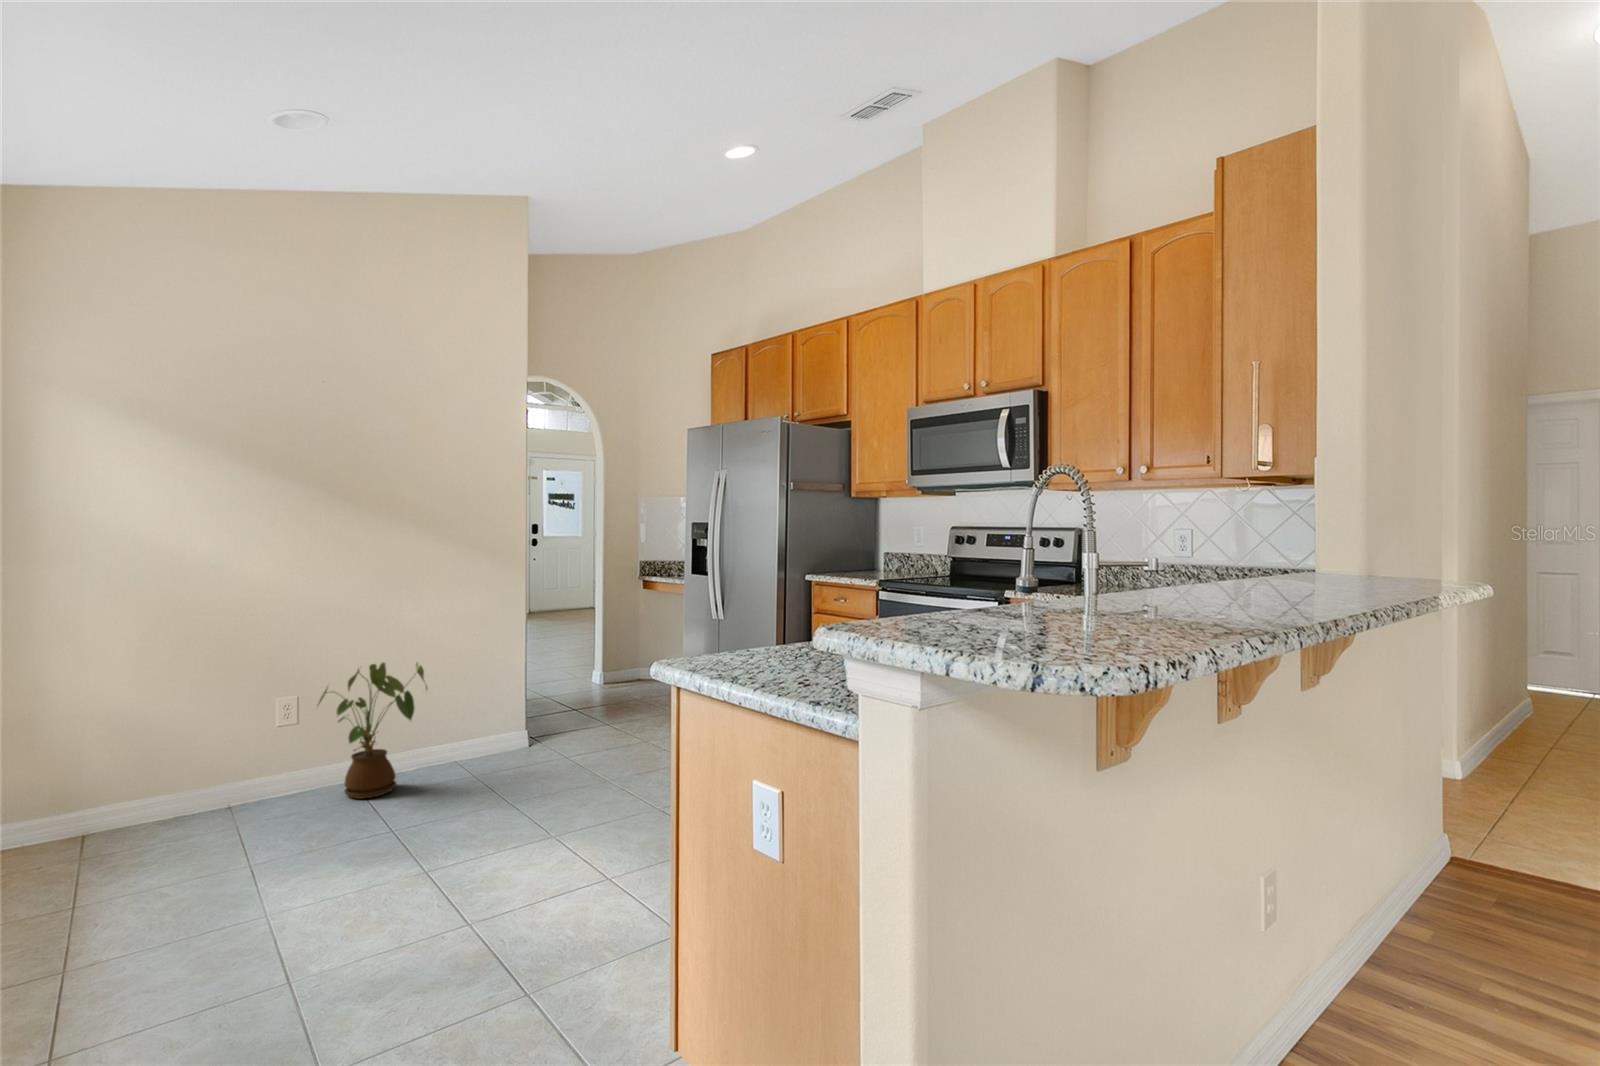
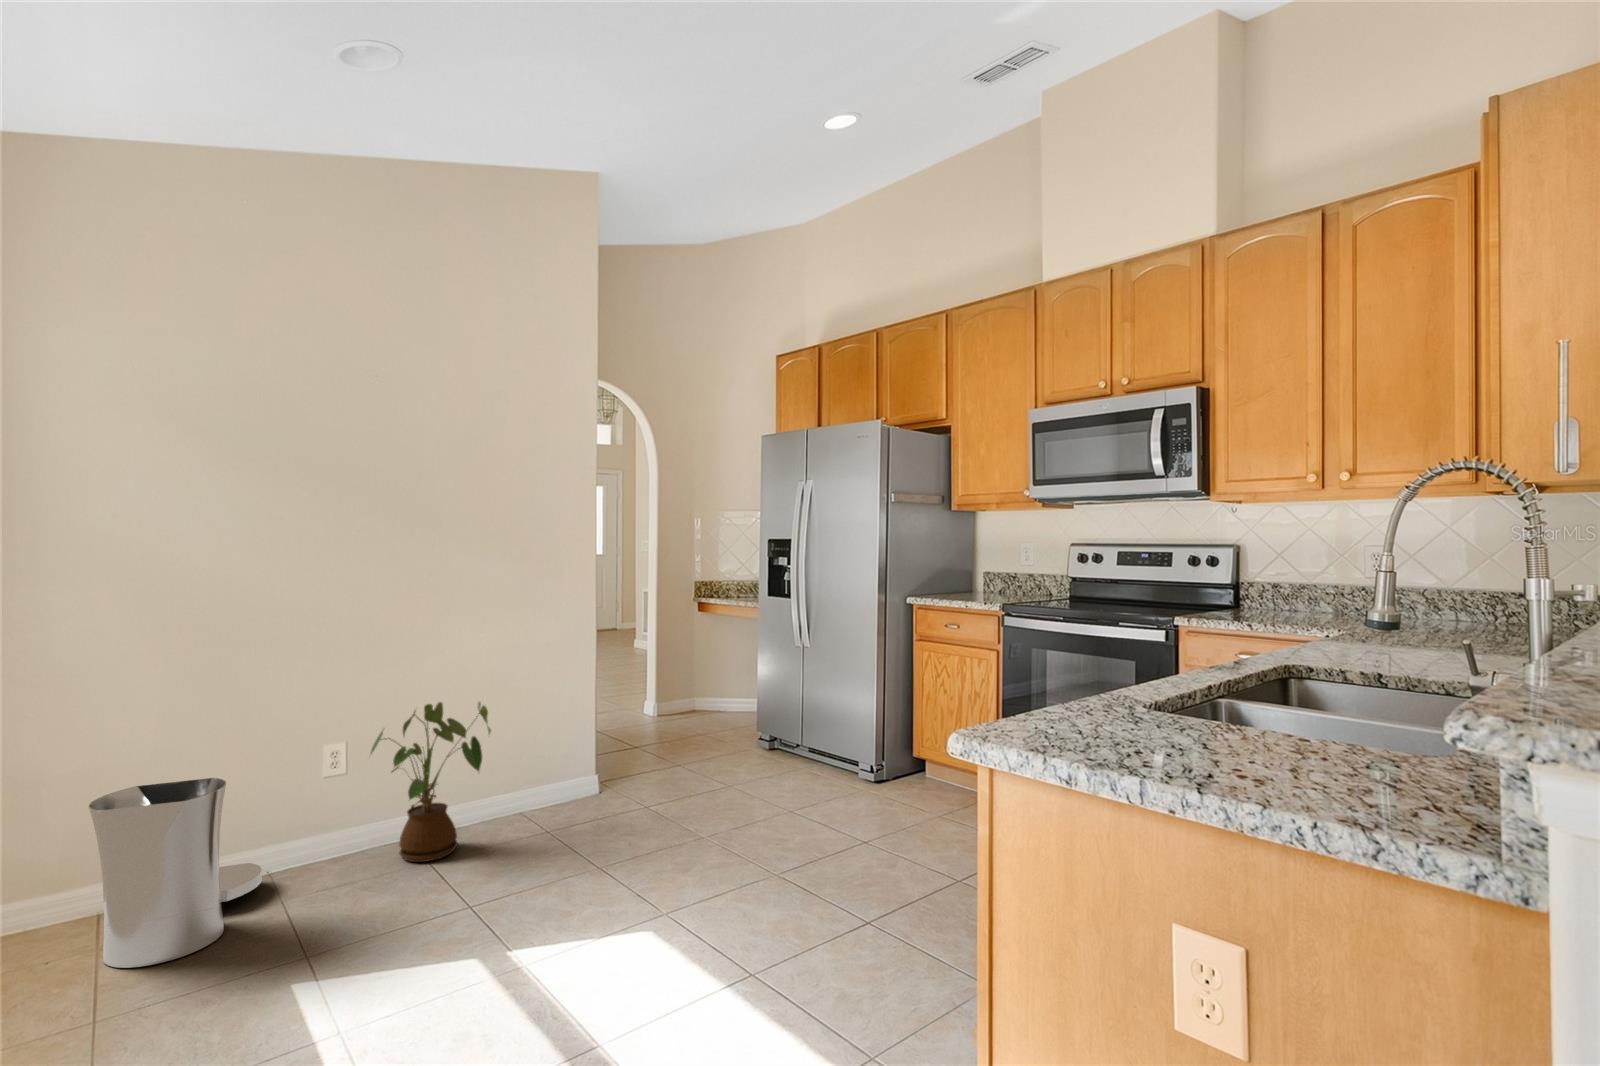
trash can: none [68,721,222,874] -> present [88,778,262,968]

